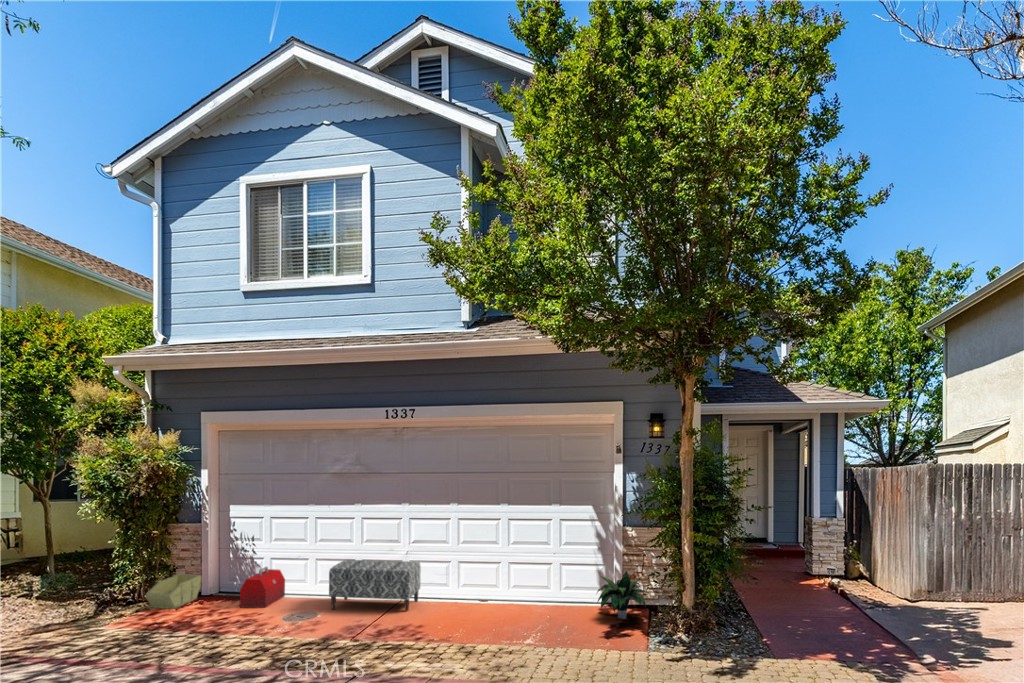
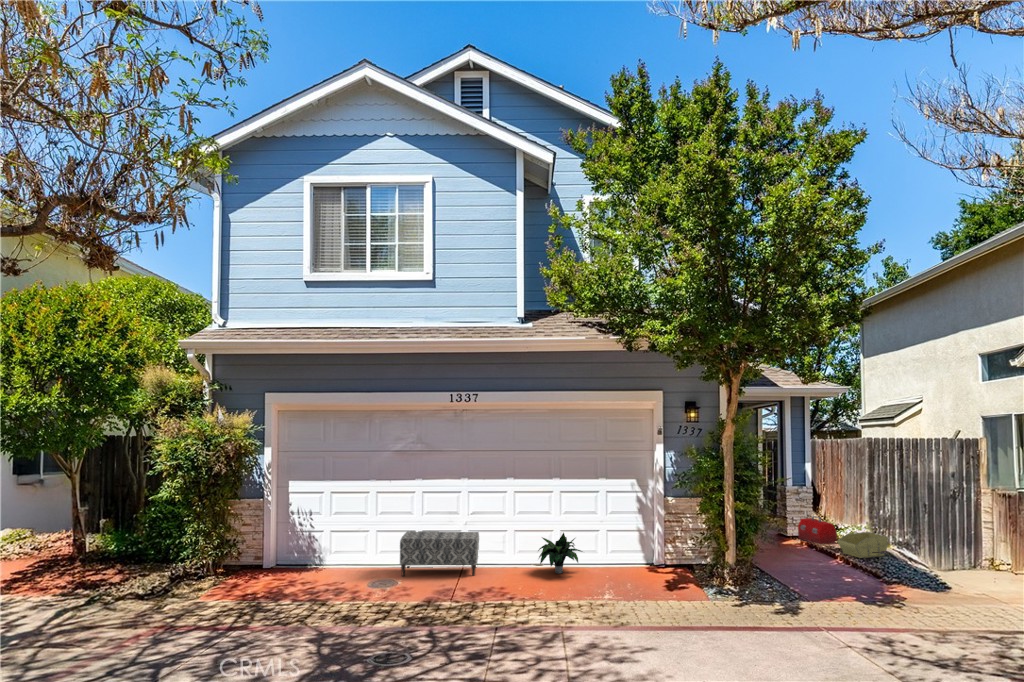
toolbox: present [240,567,285,608] -> present [798,516,837,545]
potted plant: present [597,571,651,619] -> present [538,533,582,574]
storage bin: present [146,574,201,609] -> present [838,532,888,558]

